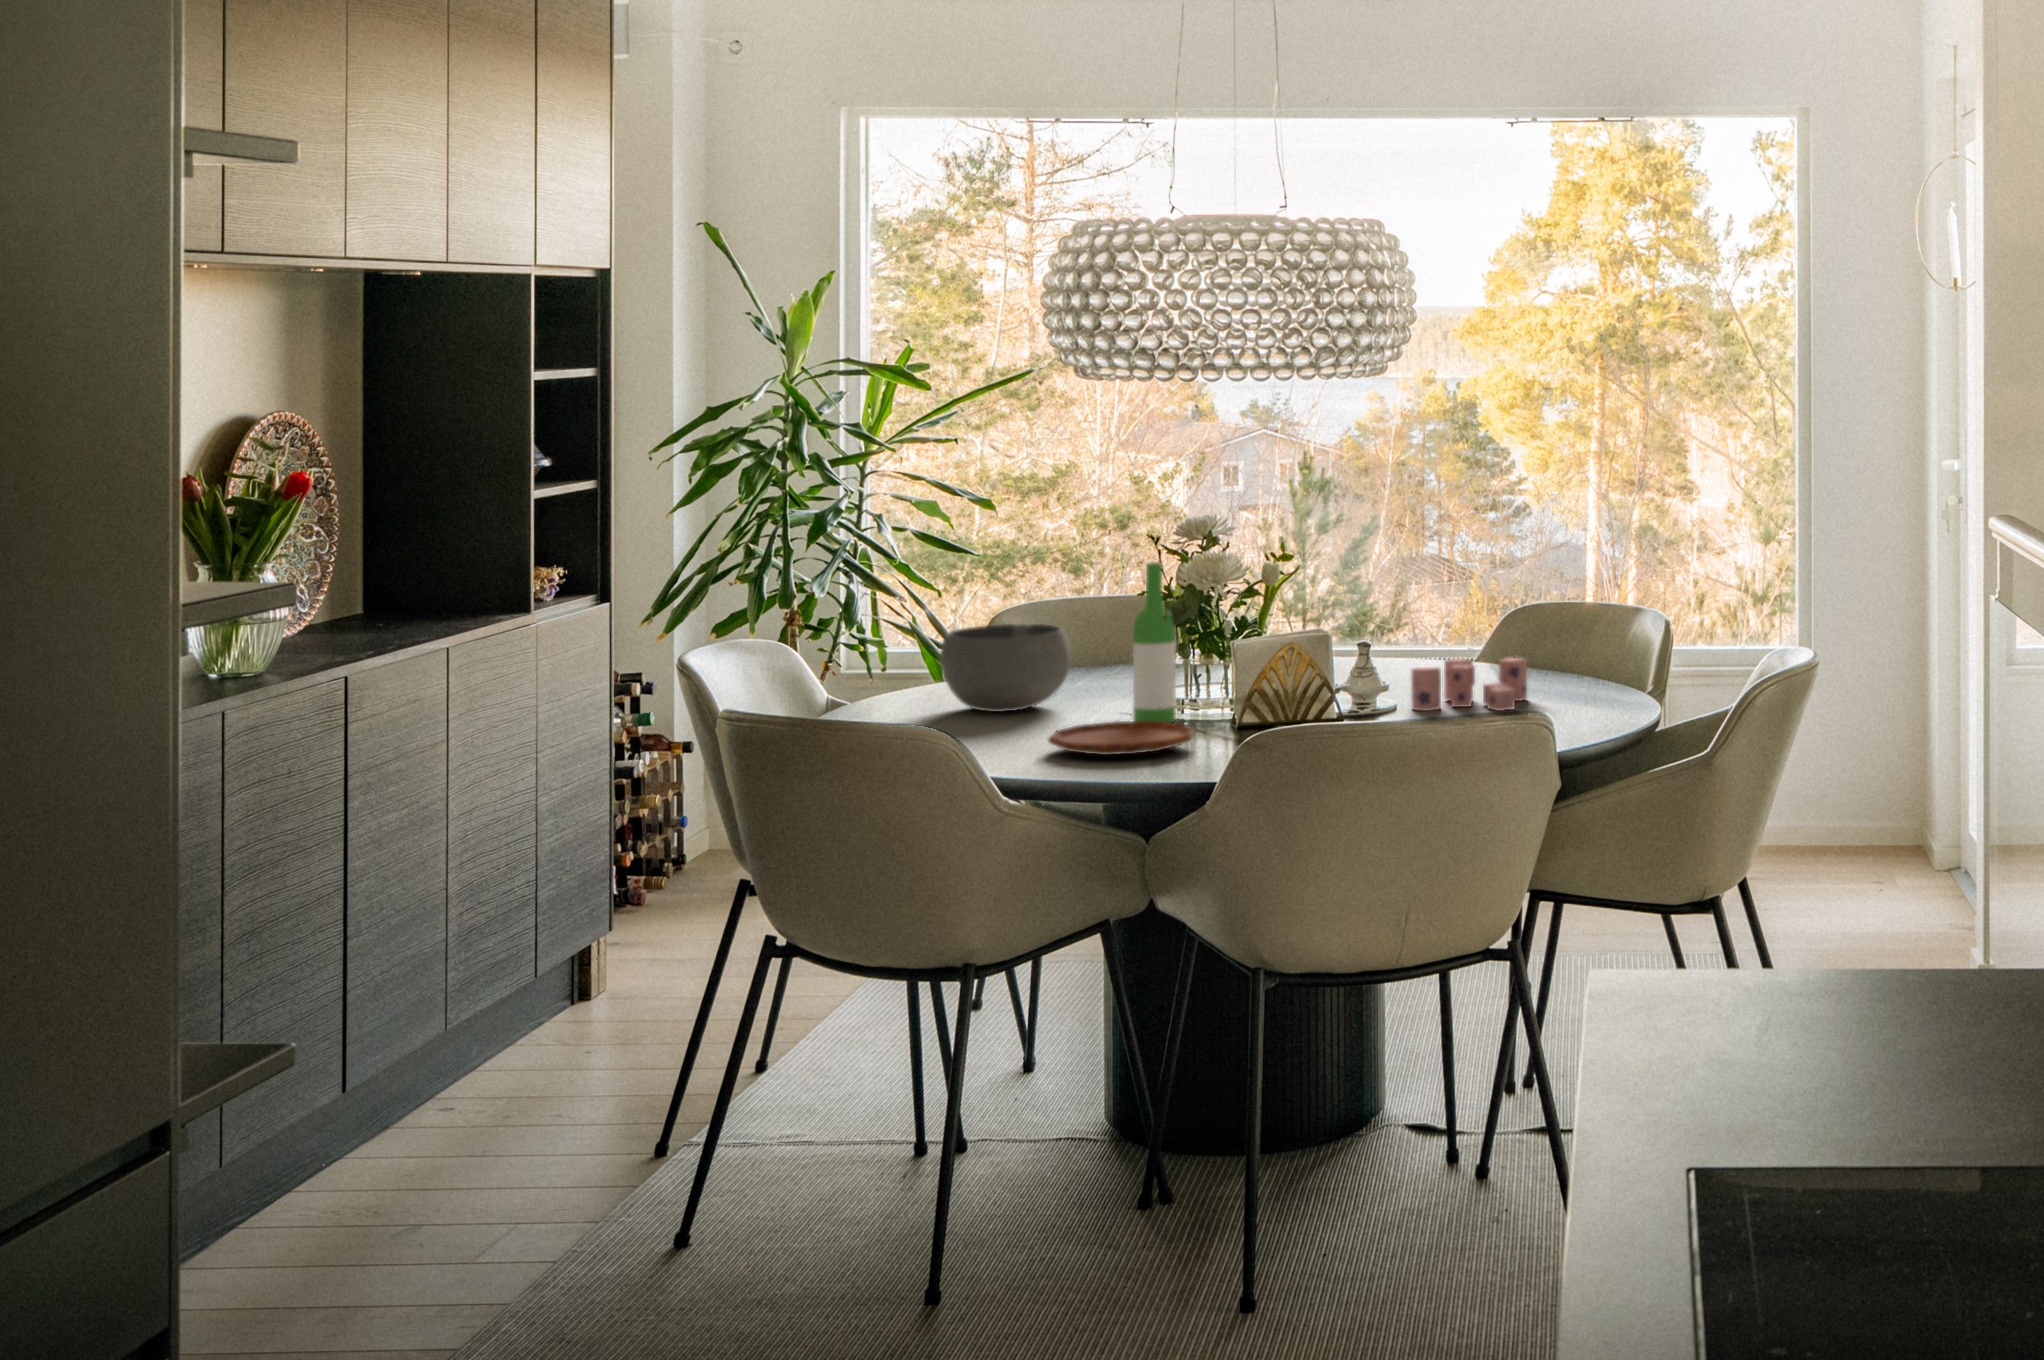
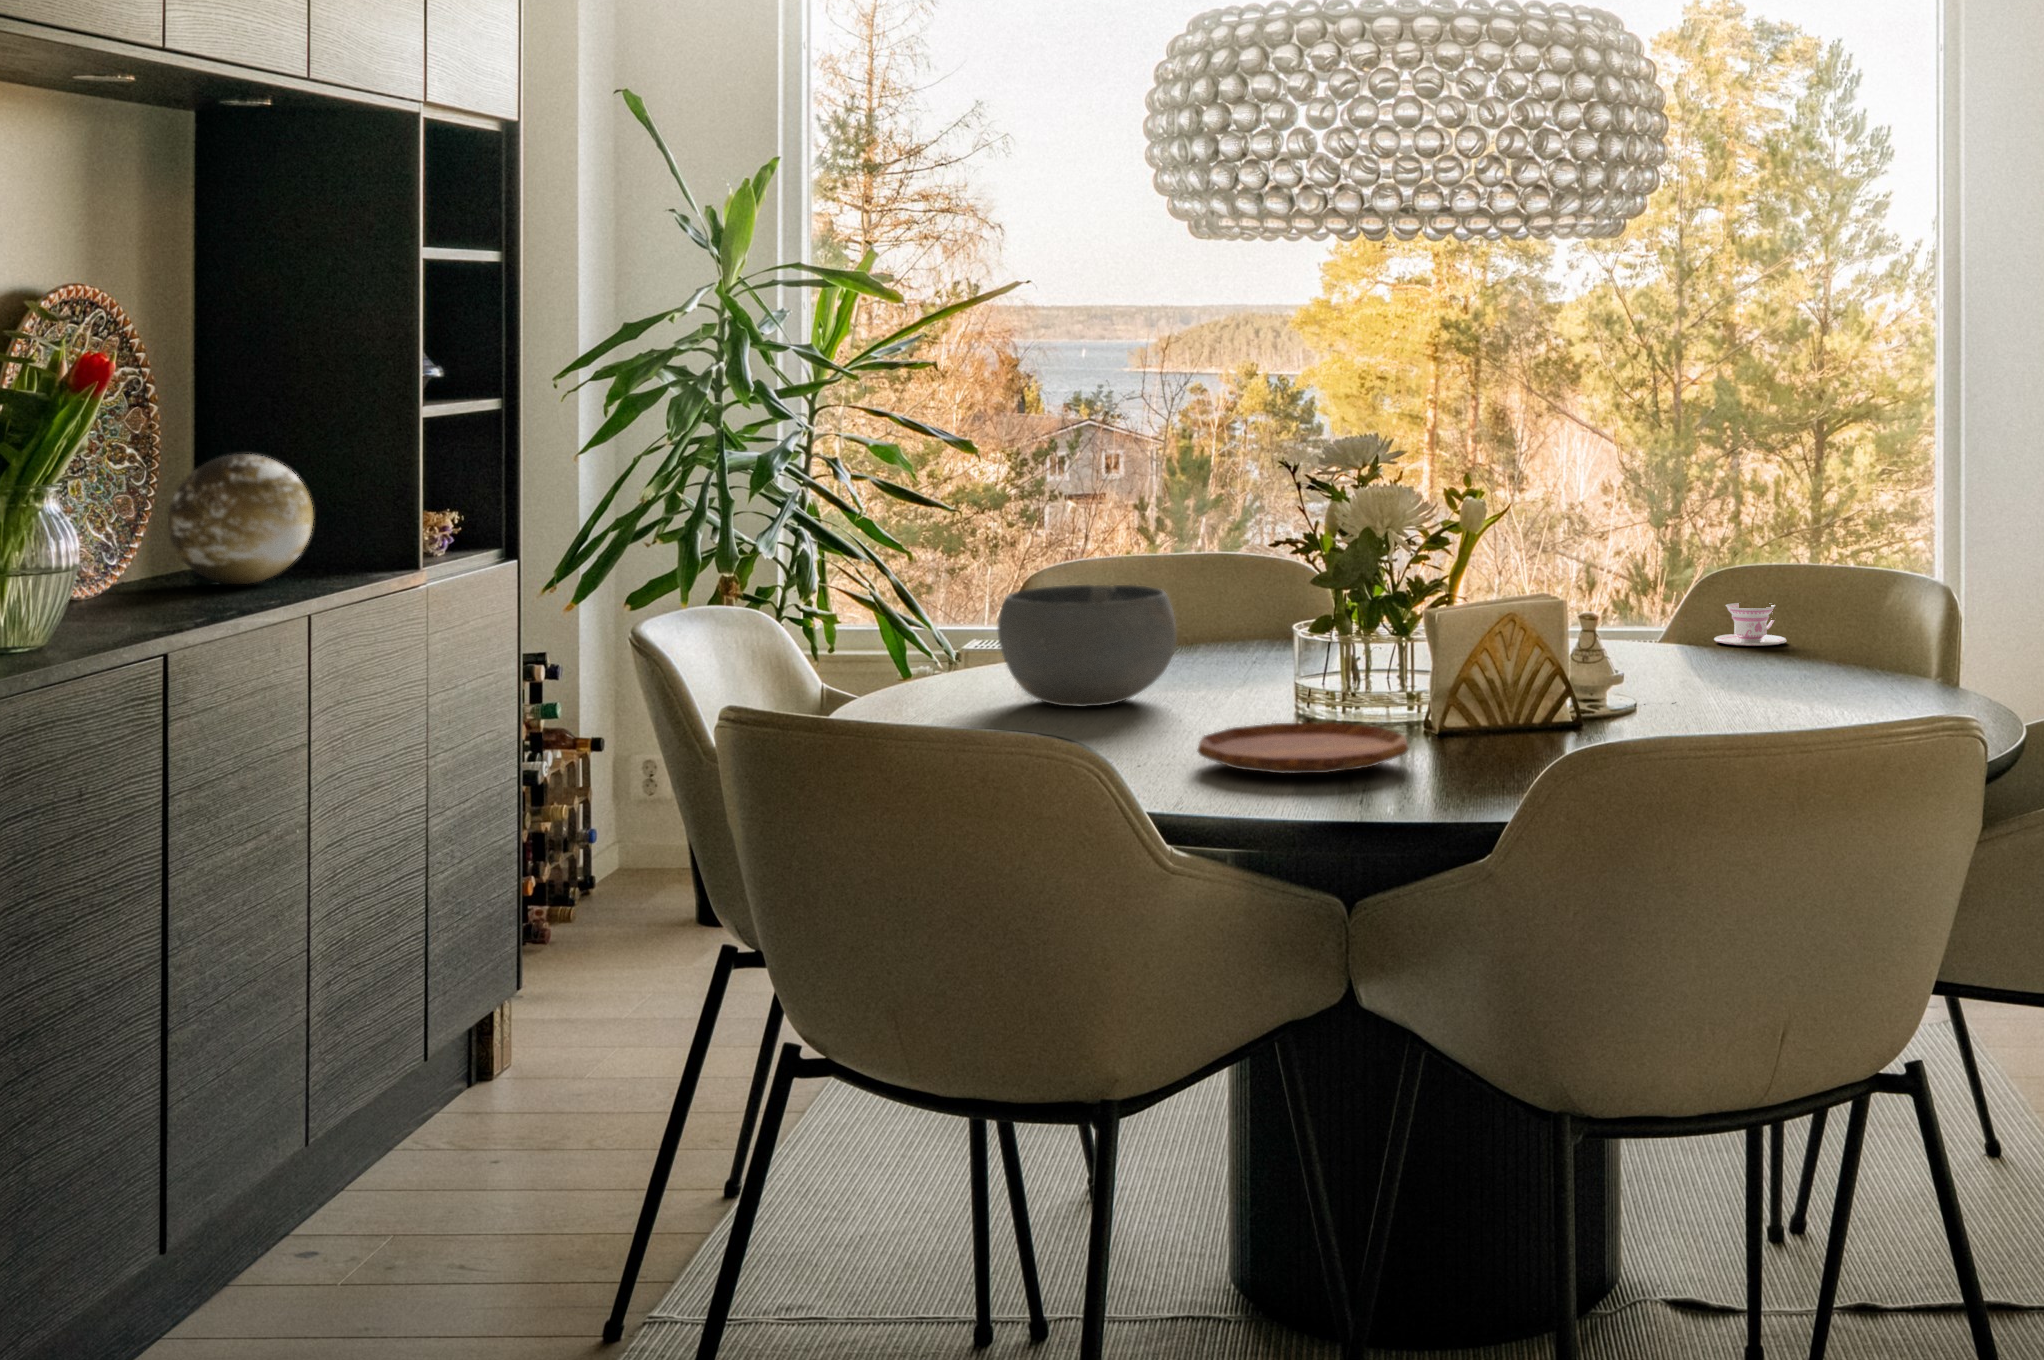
decorative orb: none [346,531,453,627] -> present [168,454,313,584]
wine bottle: present [1133,562,1176,722] -> none [1289,495,1349,732]
teacup: none [1507,631,1561,664] -> present [1714,603,1787,646]
candle: present [1411,658,1527,711] -> none [1668,637,1819,711]

